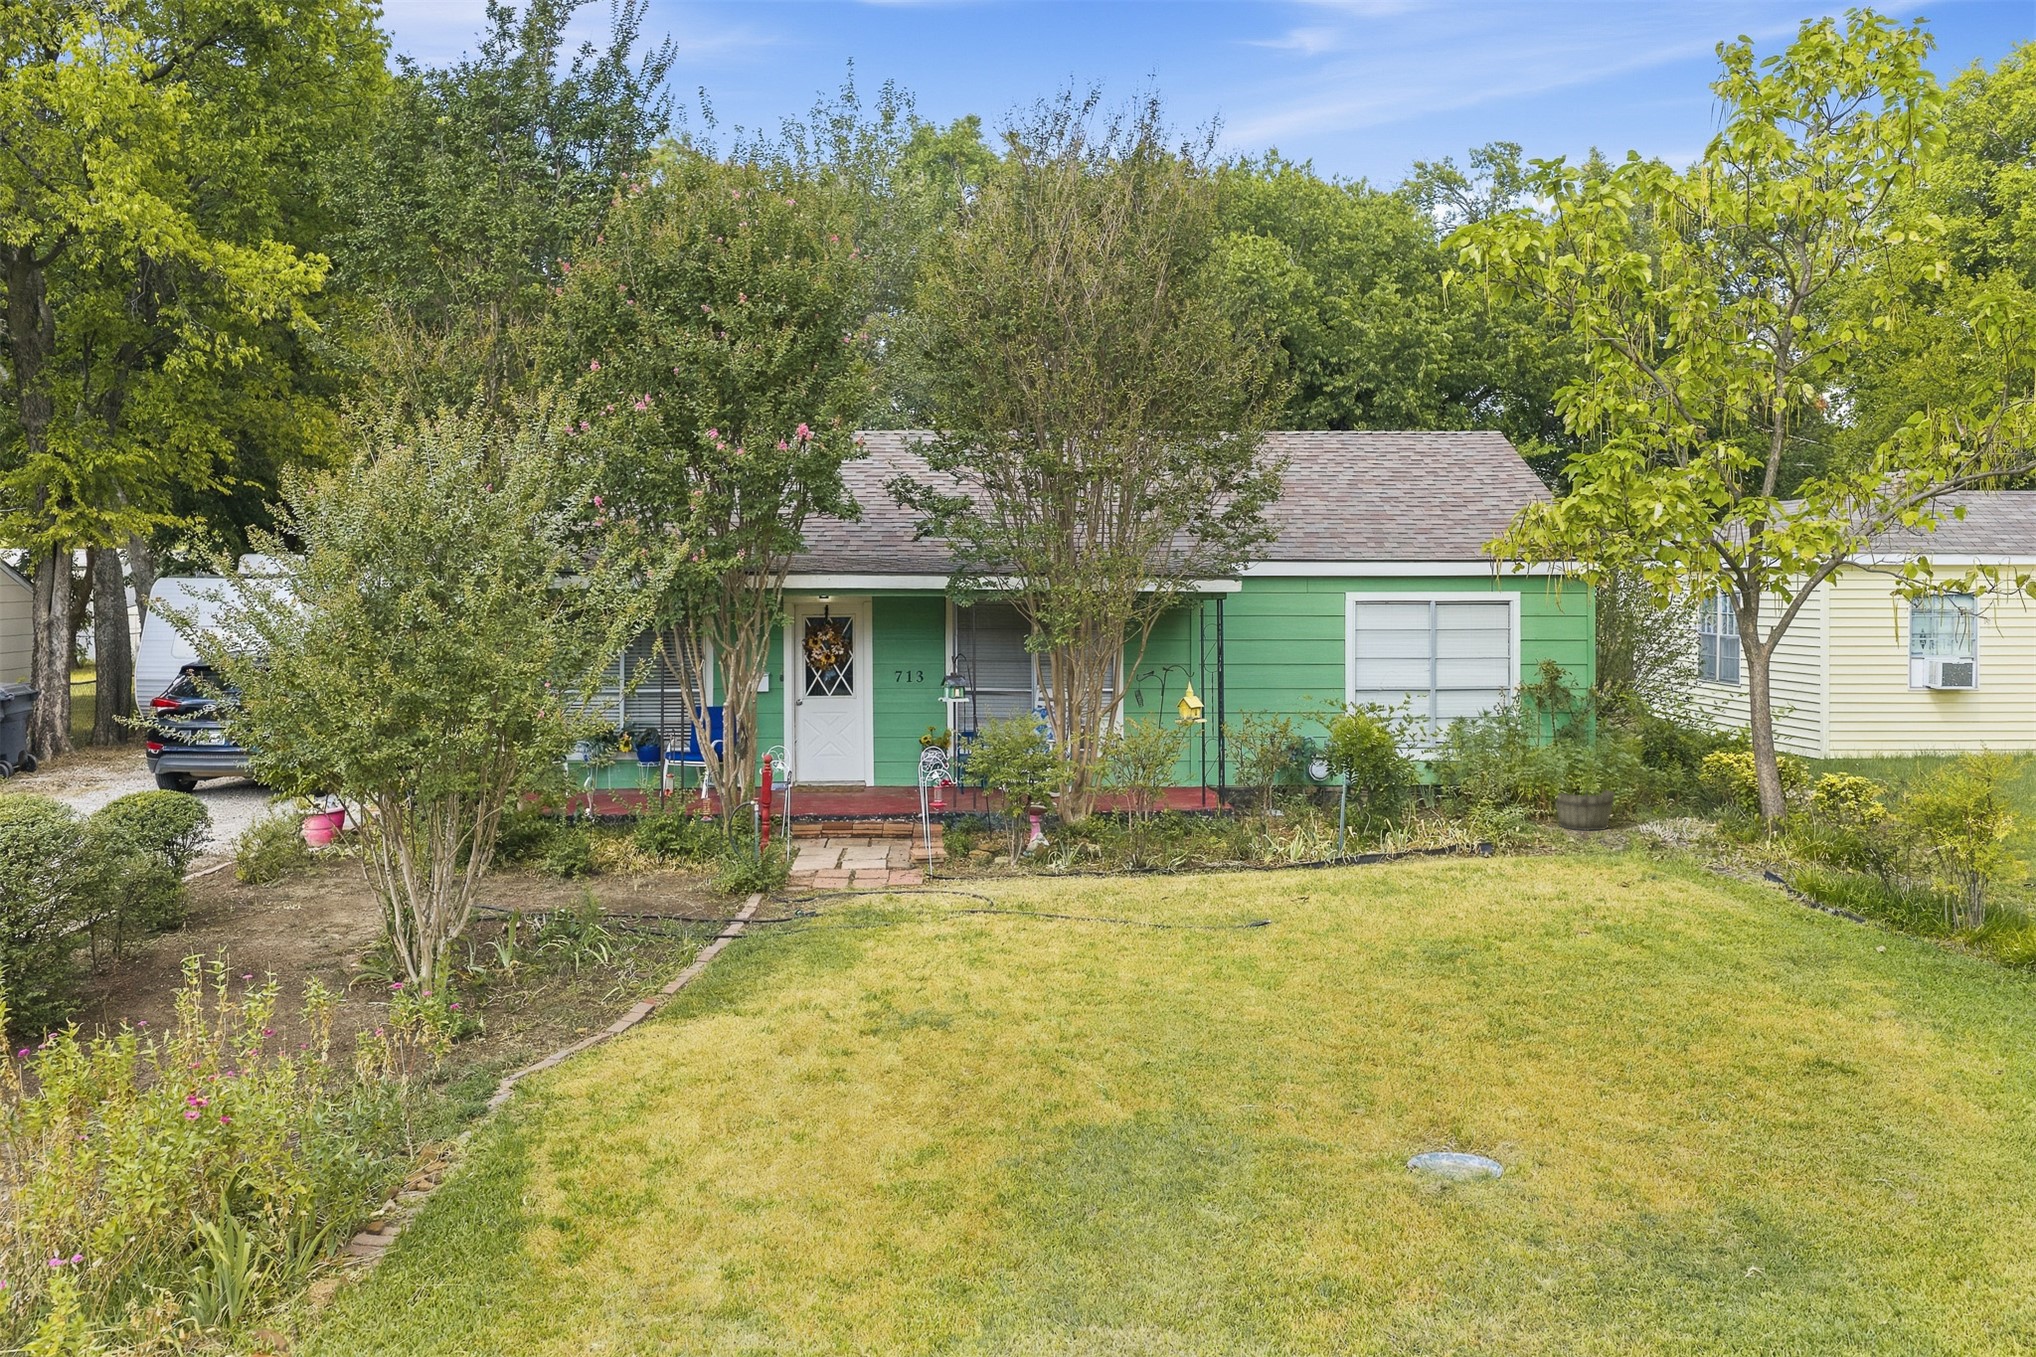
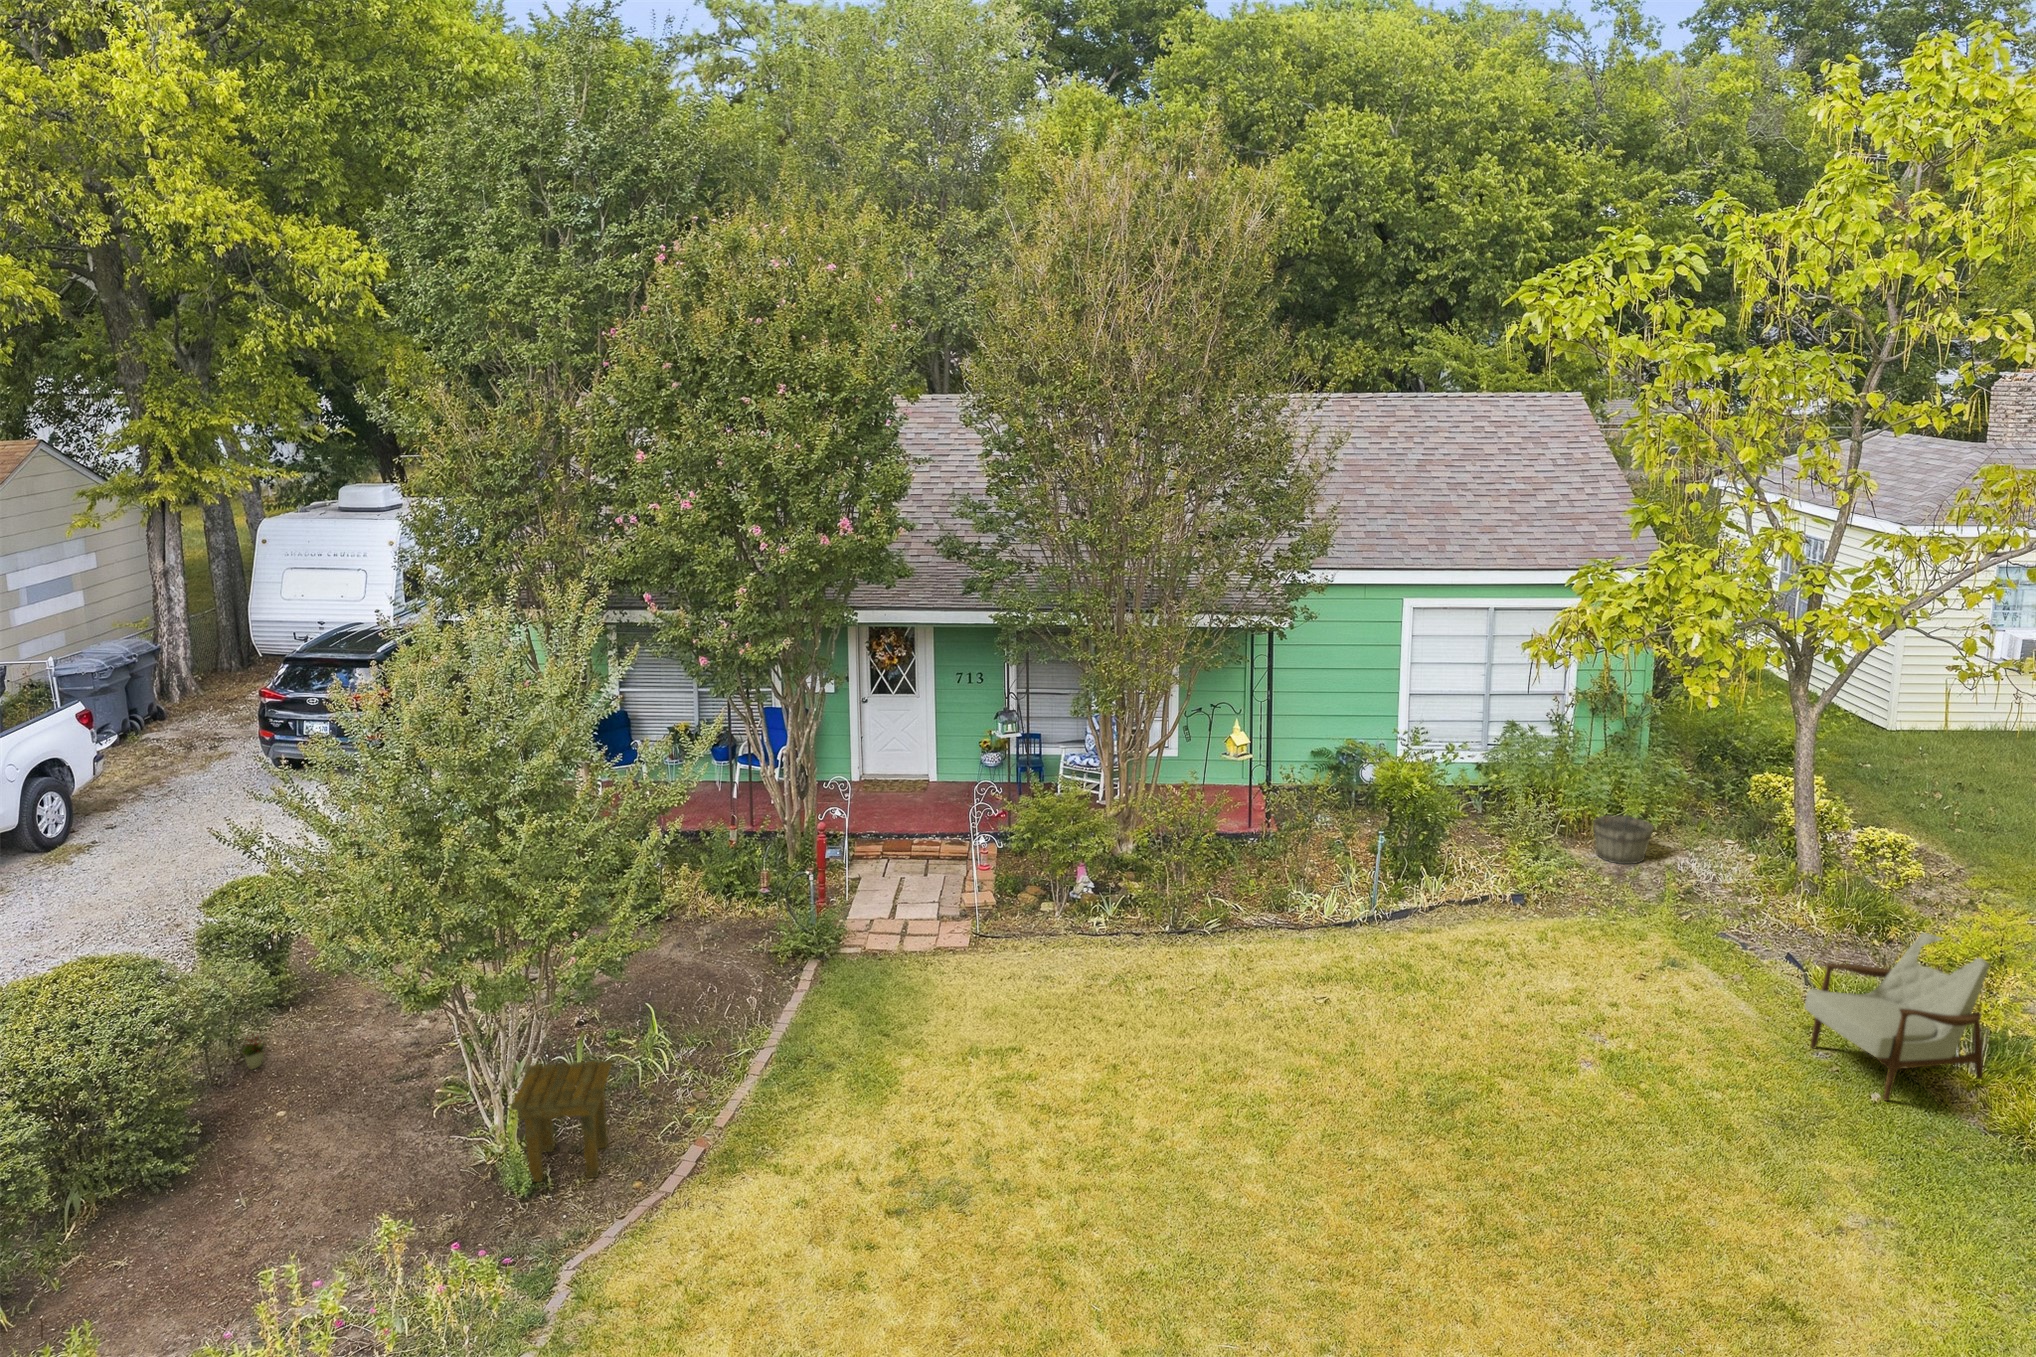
armchair: none [1805,800,1998,959] -> present [1805,932,1989,1101]
side table: none [415,921,533,1048] -> present [511,1060,612,1182]
decorative plant: none [98,939,124,983] -> present [242,1034,264,1069]

